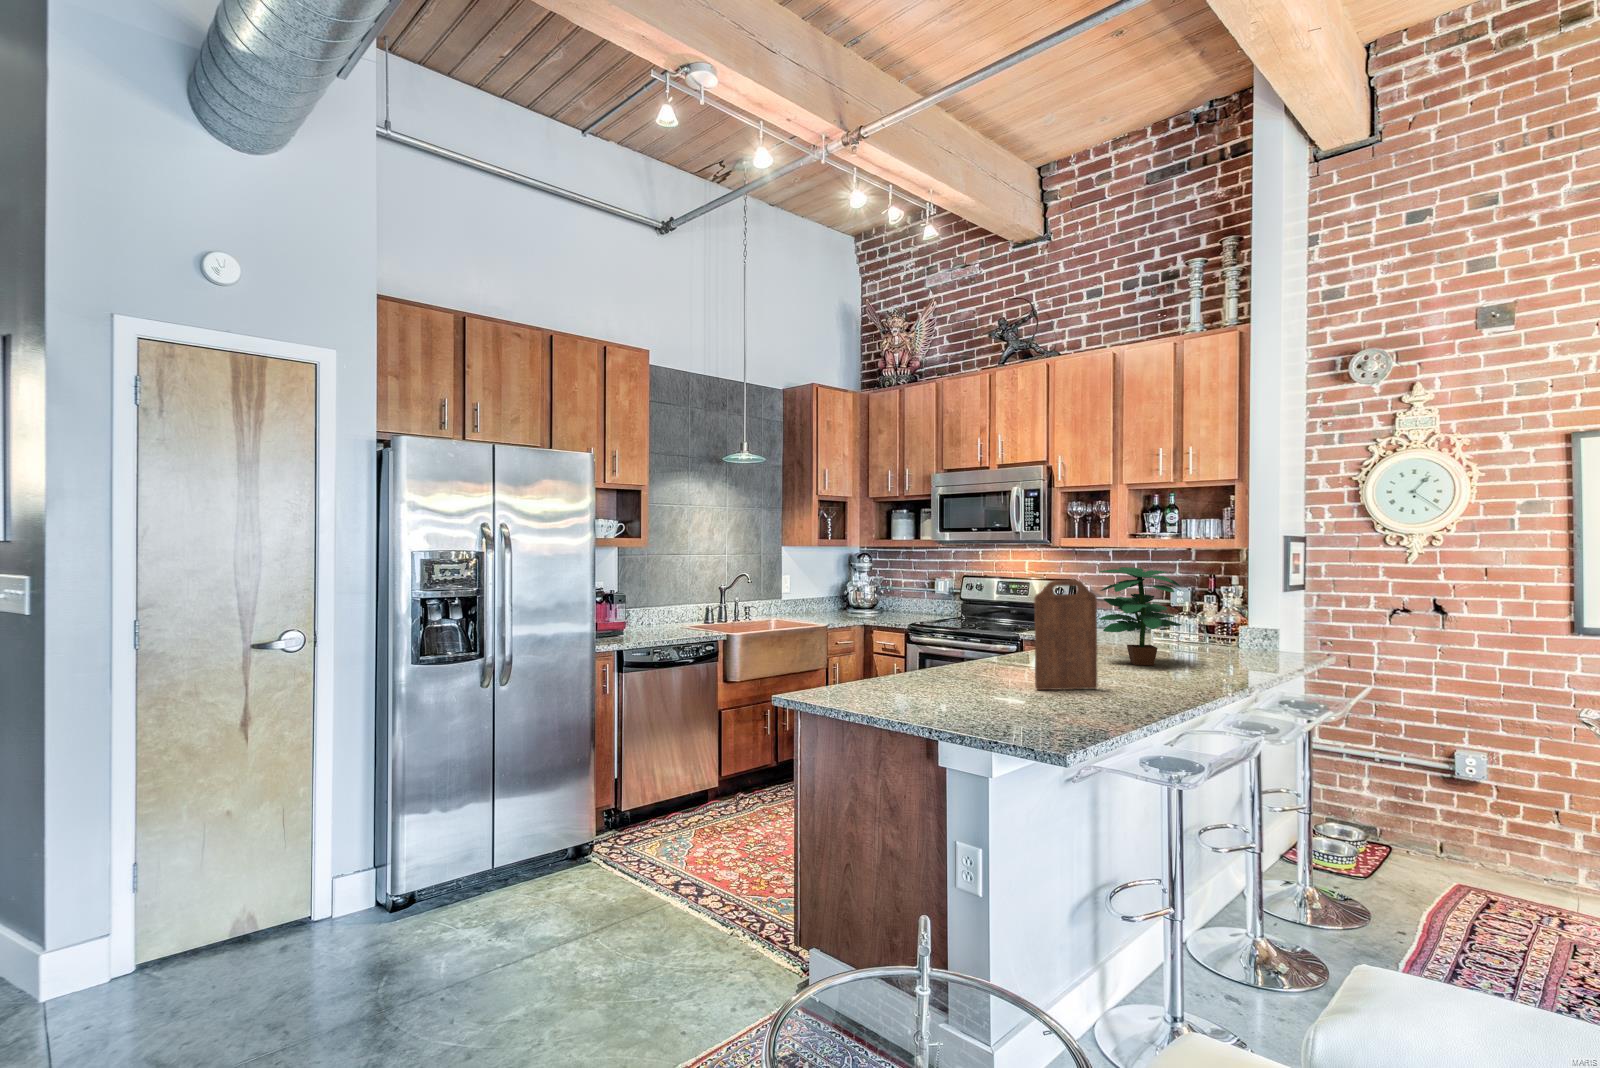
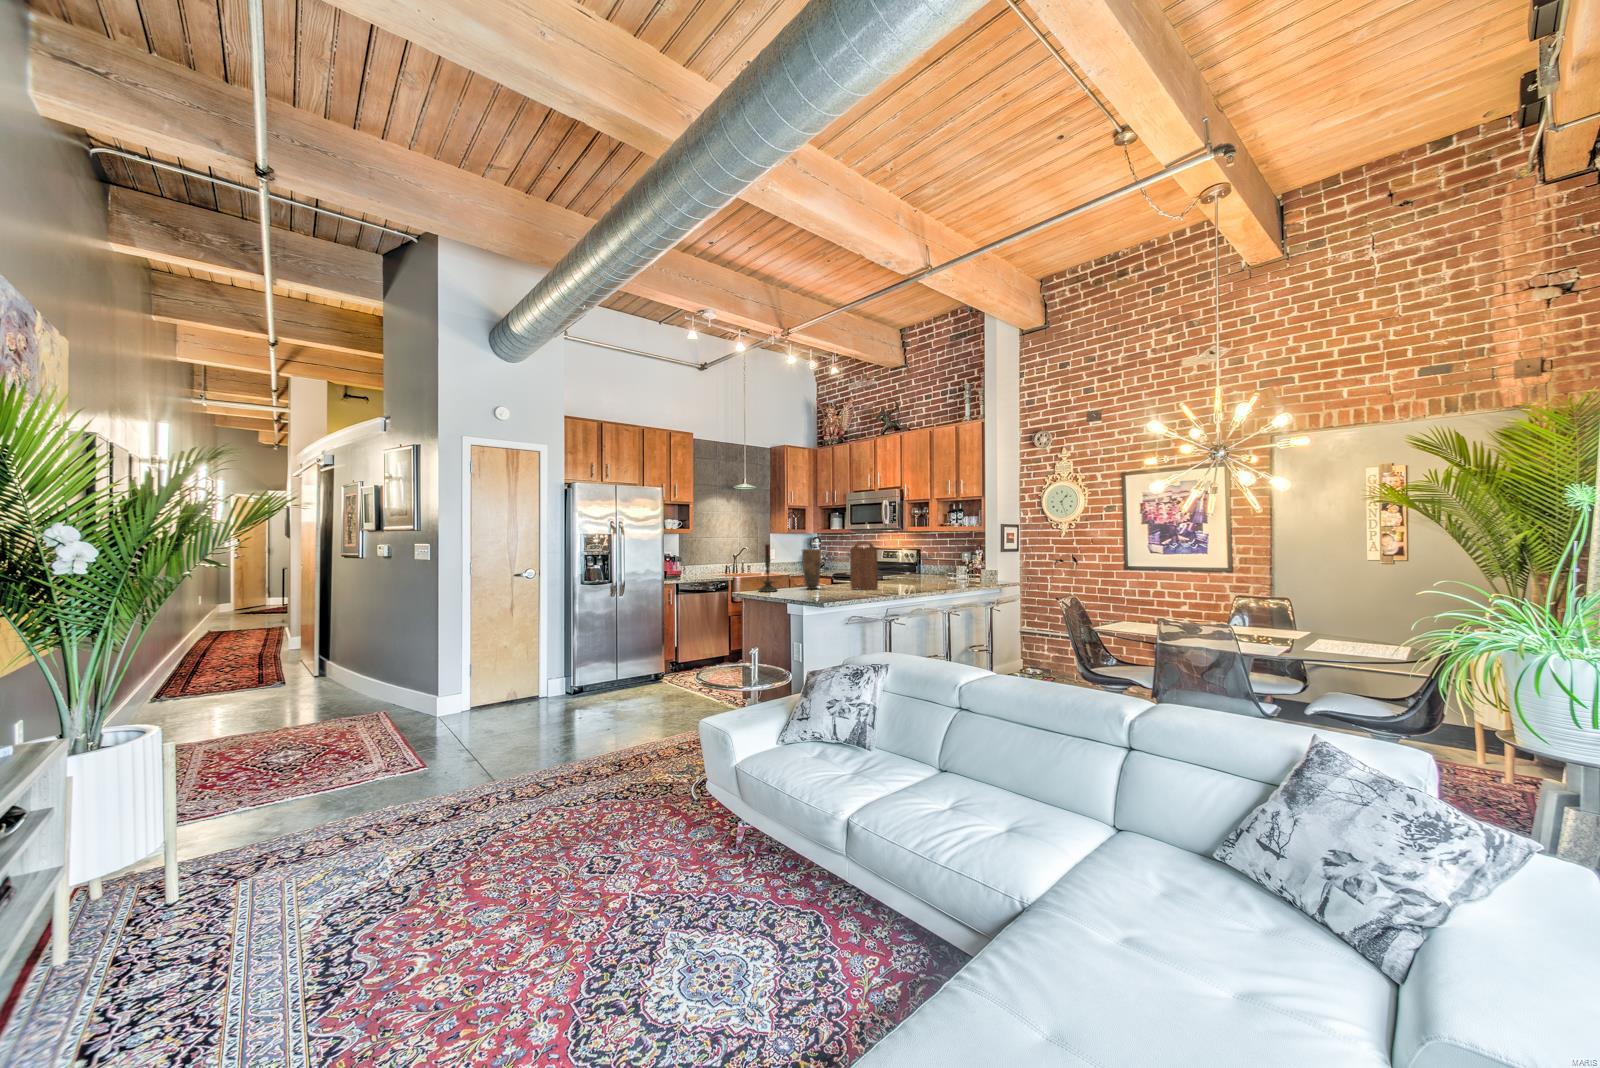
potted plant: present [1099,567,1182,665] -> none [898,539,938,584]
candle: none [828,582,873,702] -> present [759,544,777,592]
vase: none [917,593,965,687] -> present [802,549,821,589]

